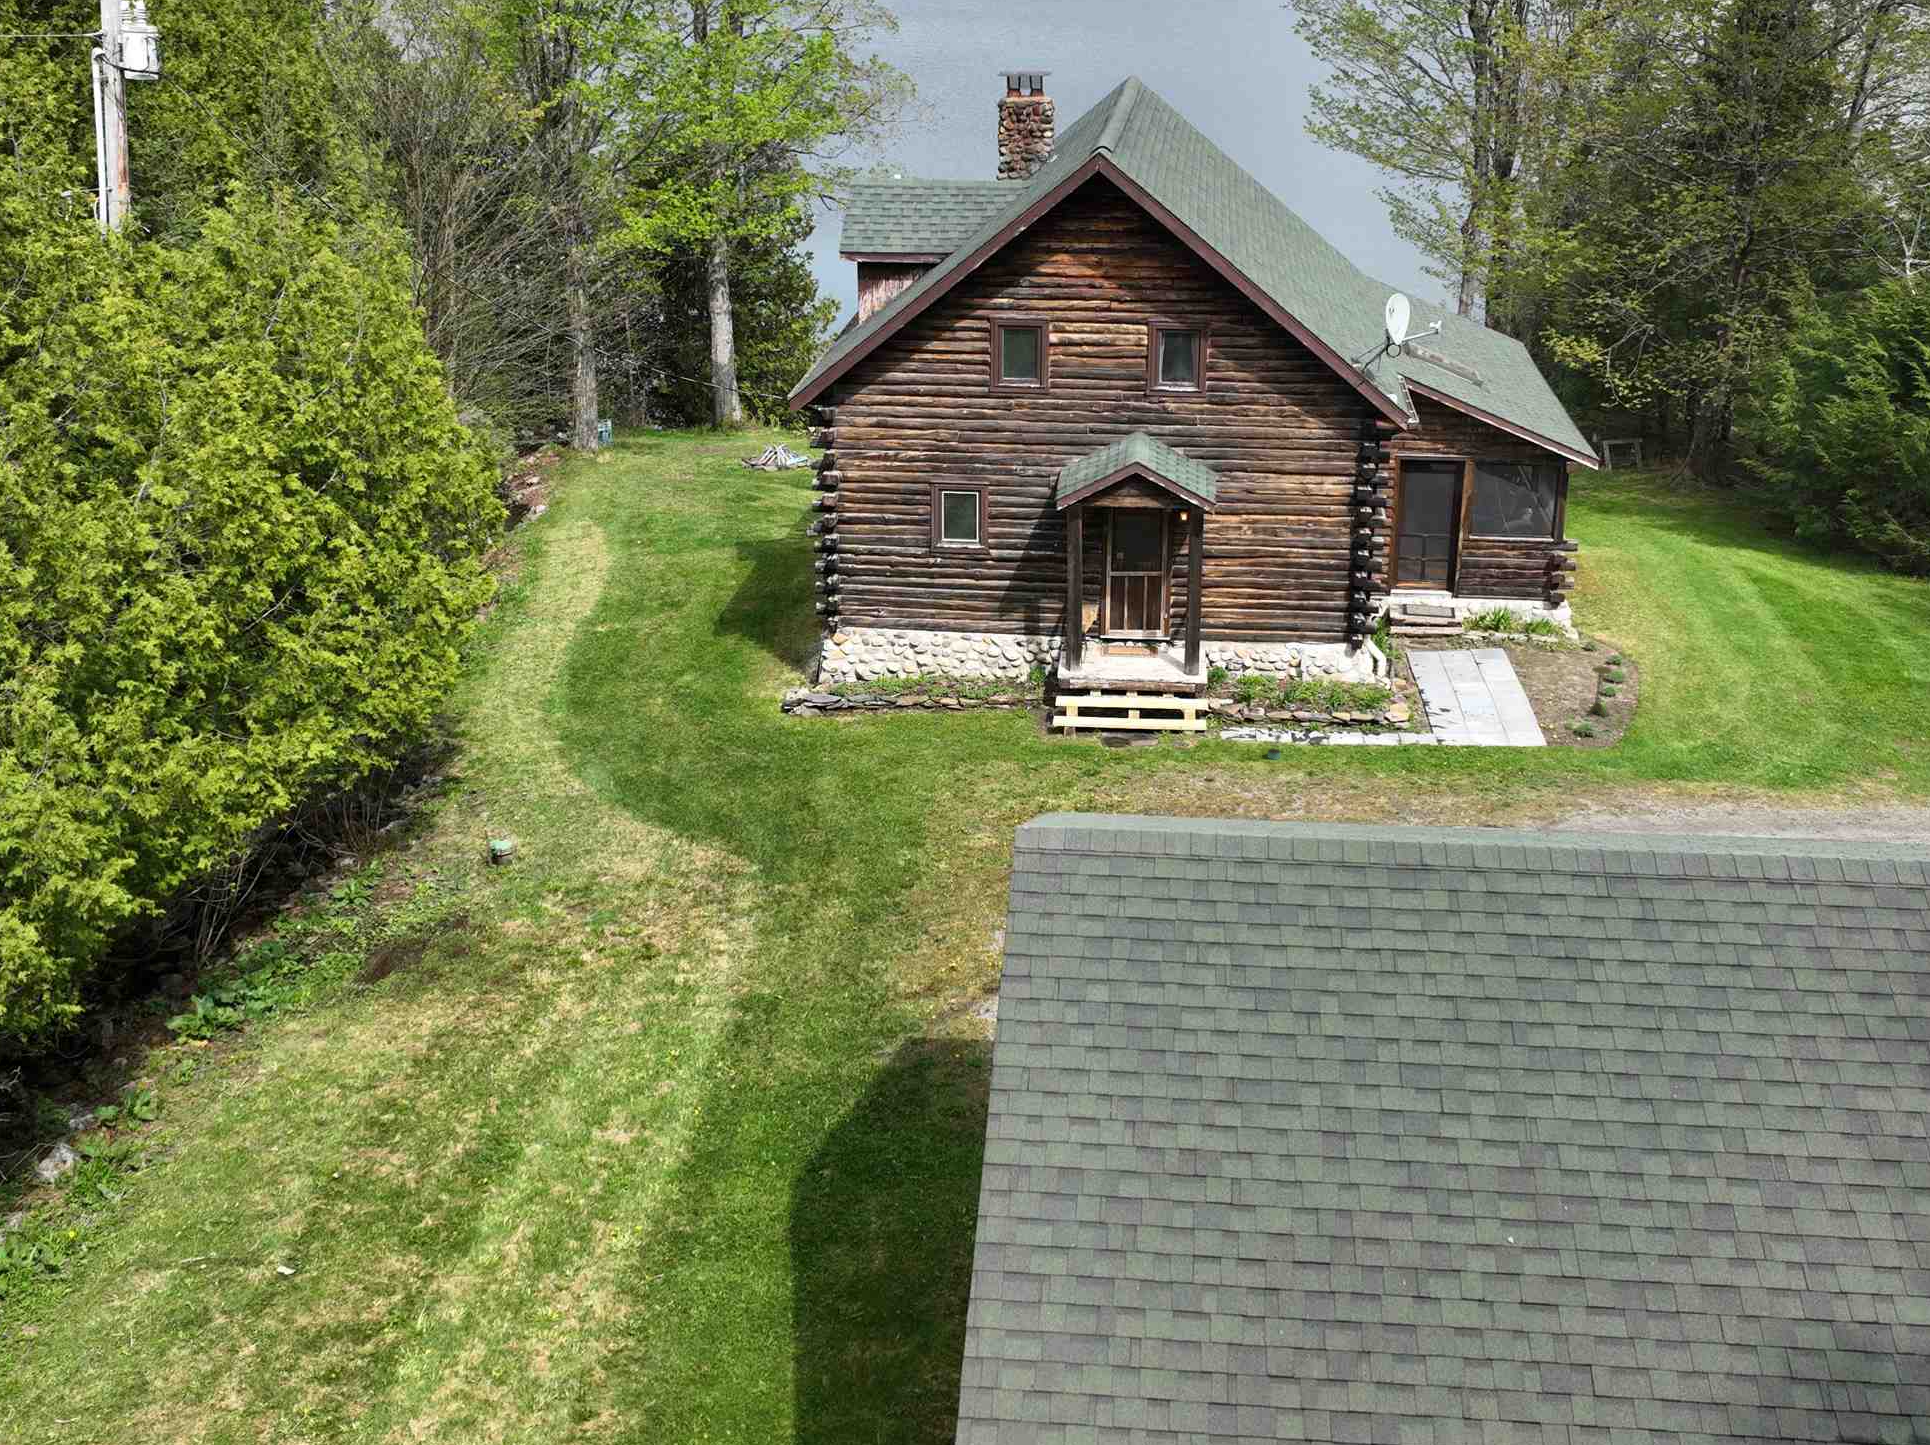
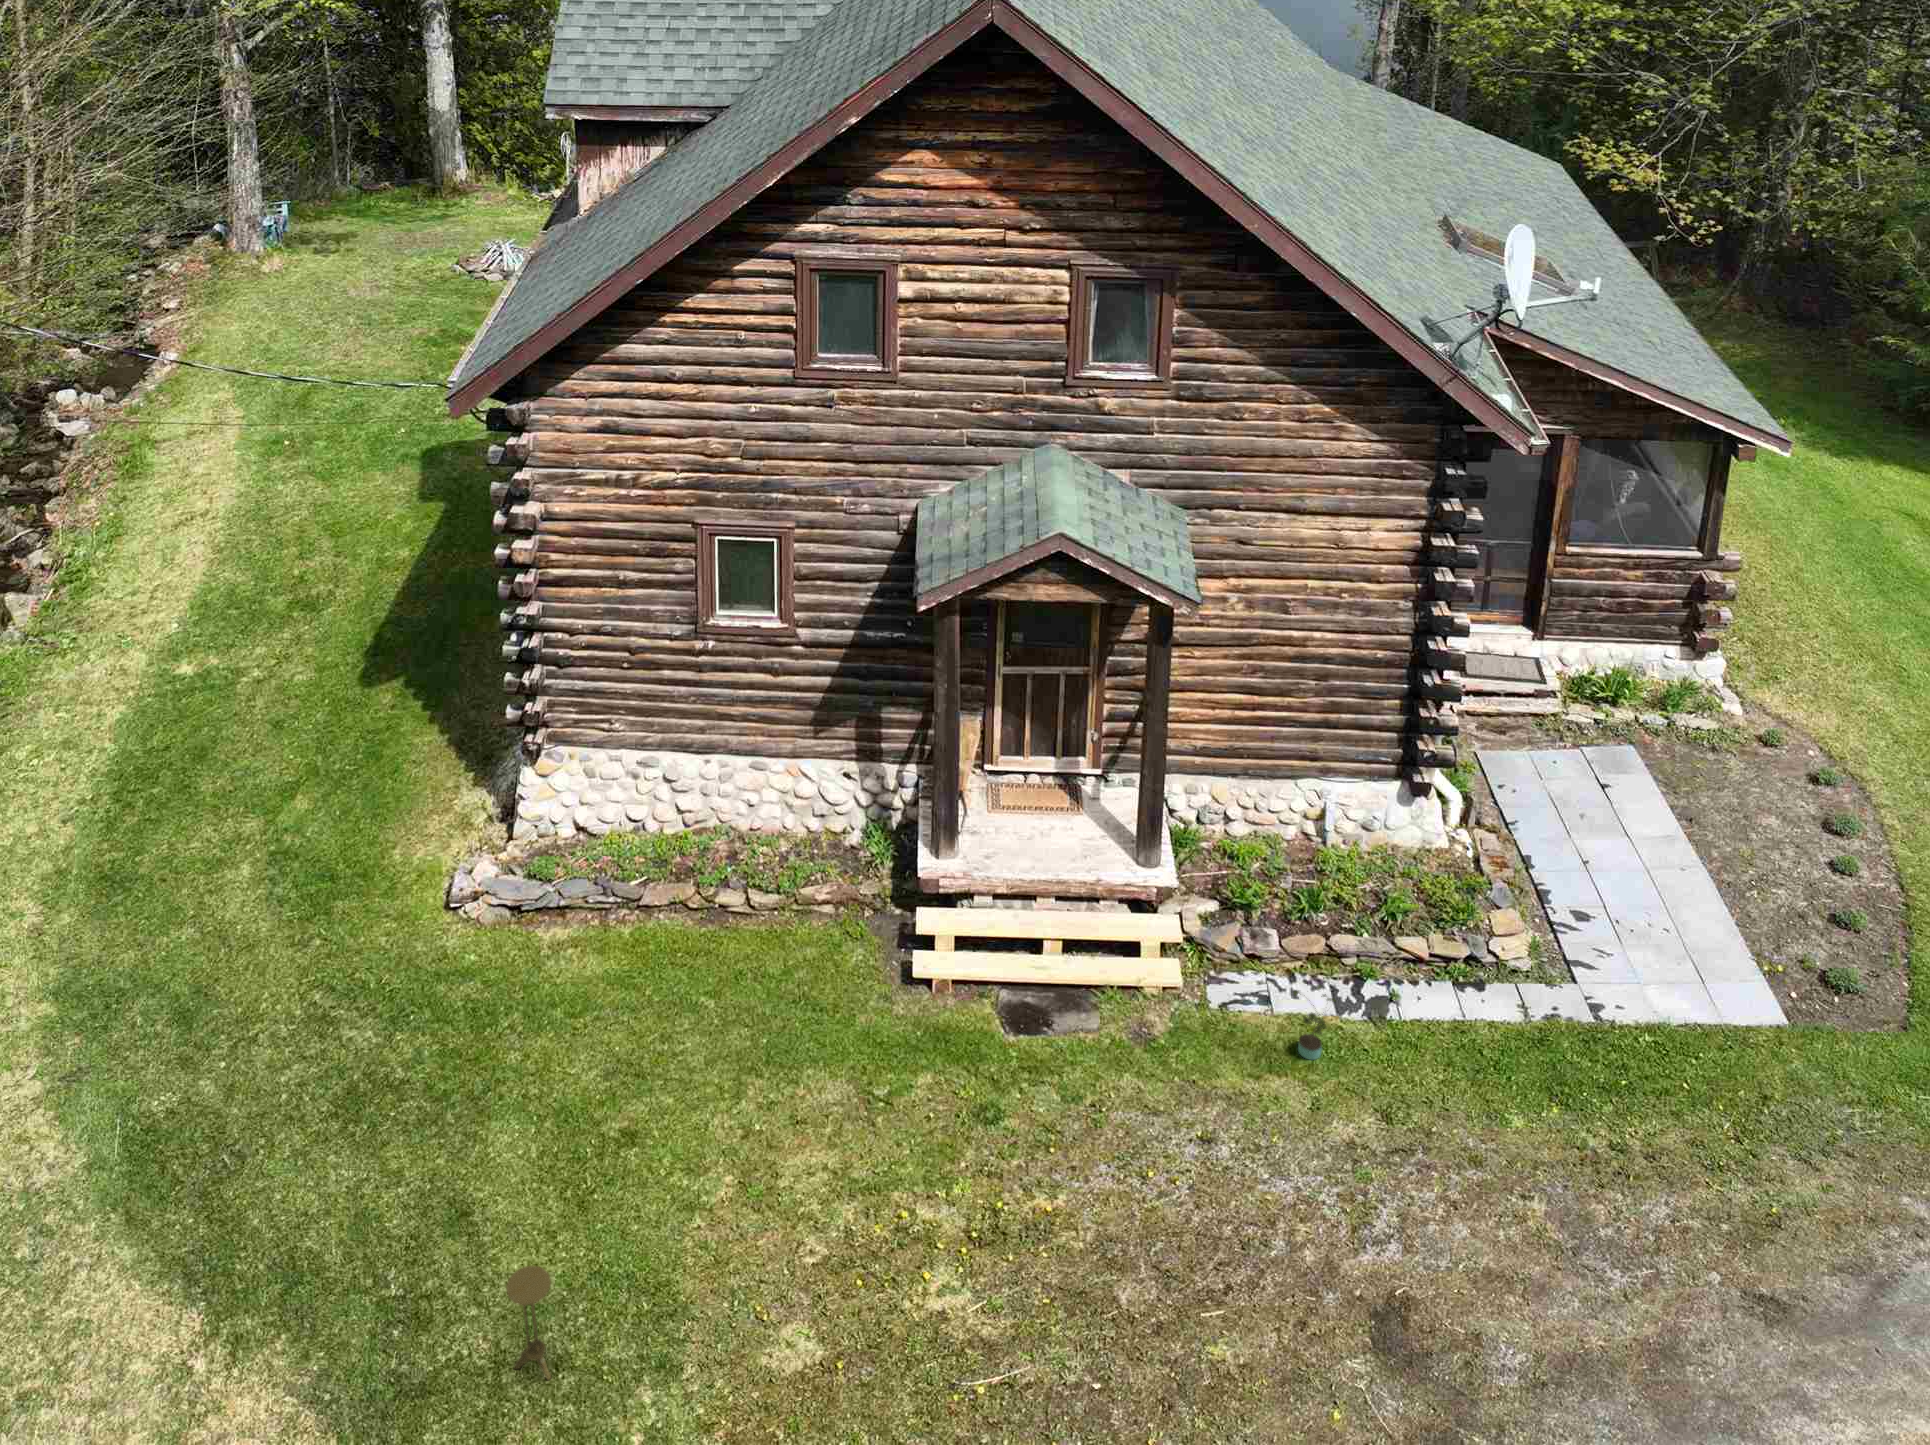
side table: present [1587,666,1612,717] -> present [506,1265,551,1380]

